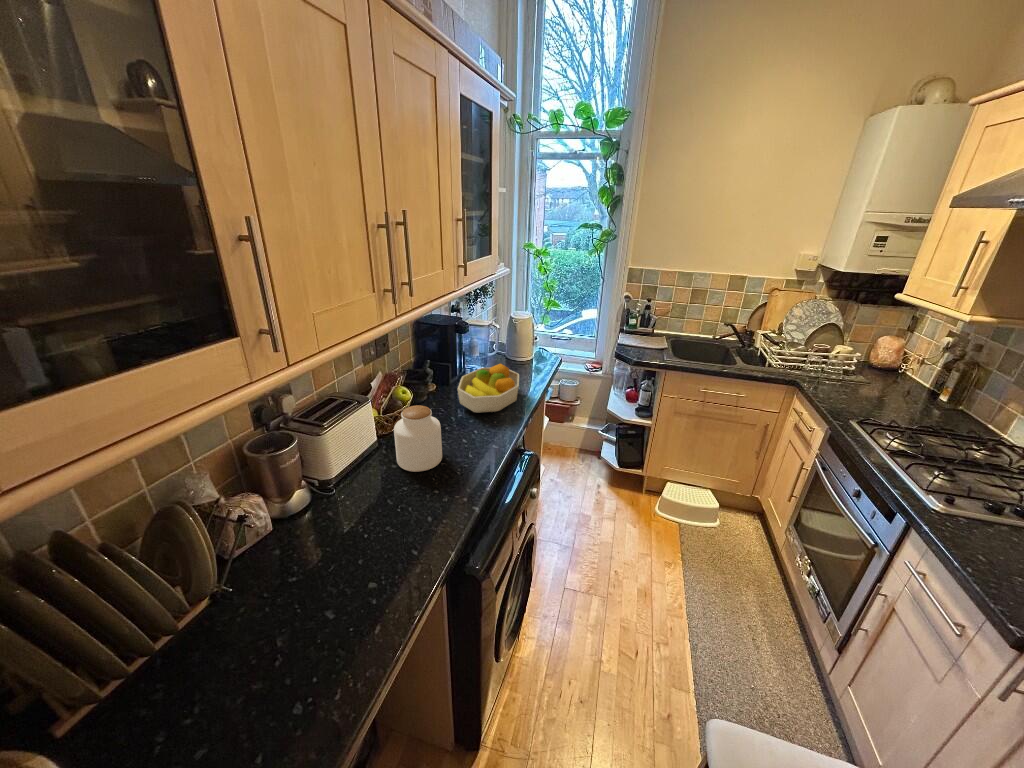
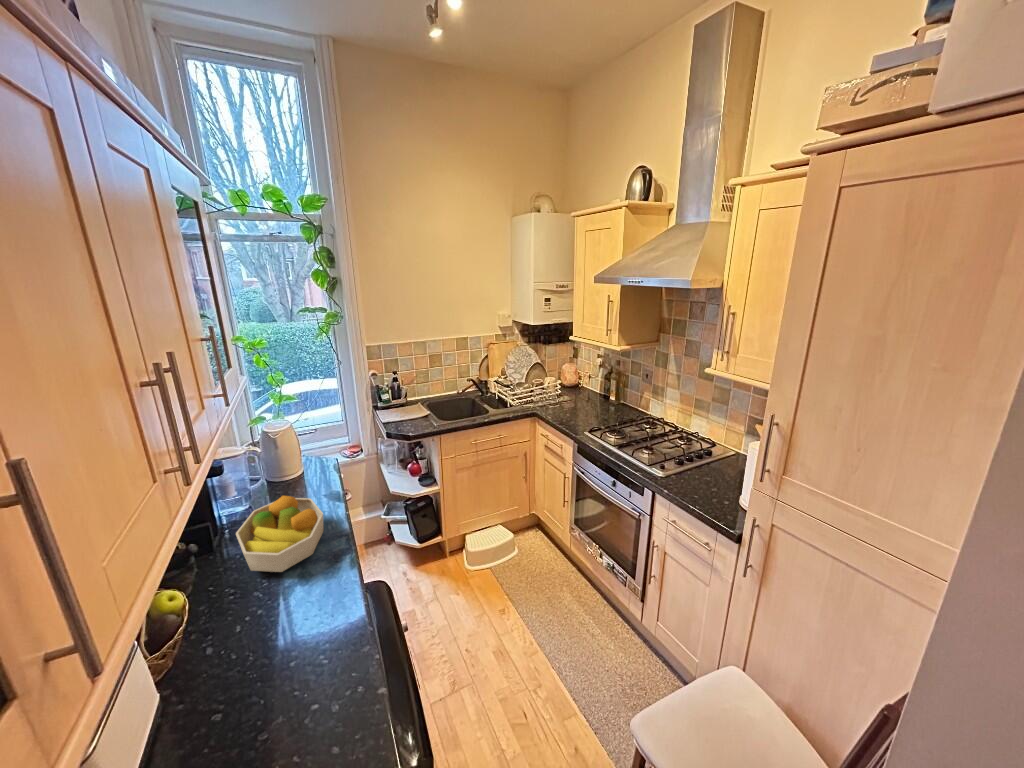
jar: present [394,405,442,472] -> none [196,602,282,710]

